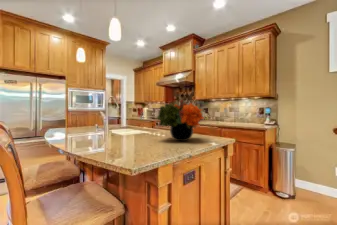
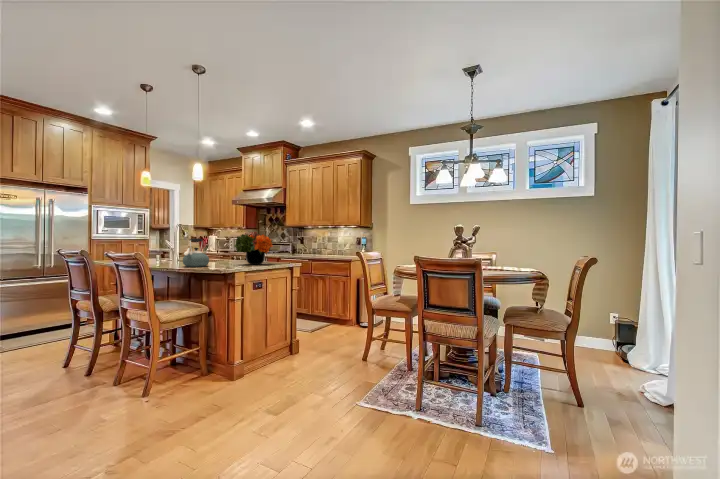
kettle: none [93,109,127,146] -> present [183,239,209,267]

